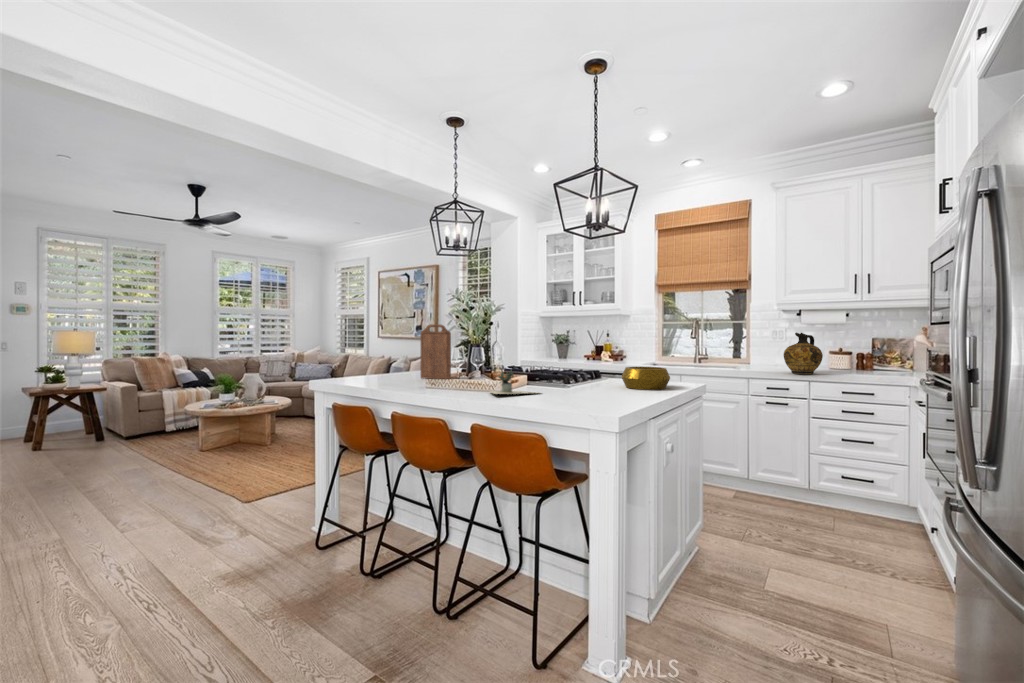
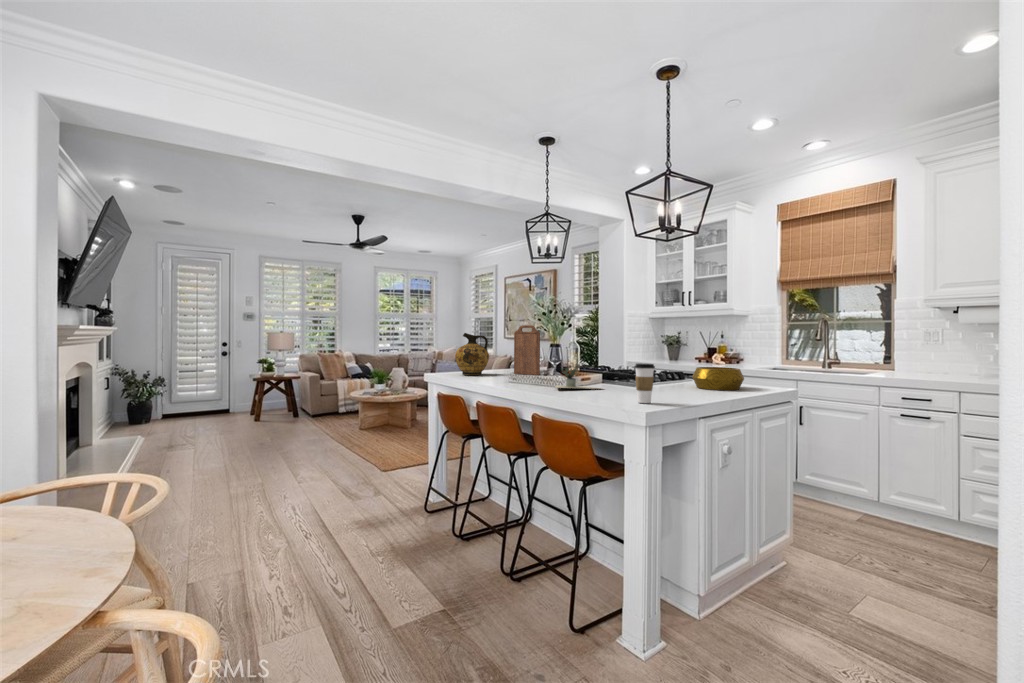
ceramic jug: present [784,333,823,374] -> present [455,333,489,375]
coffee cup: none [594,366,615,408] -> present [635,363,655,403]

